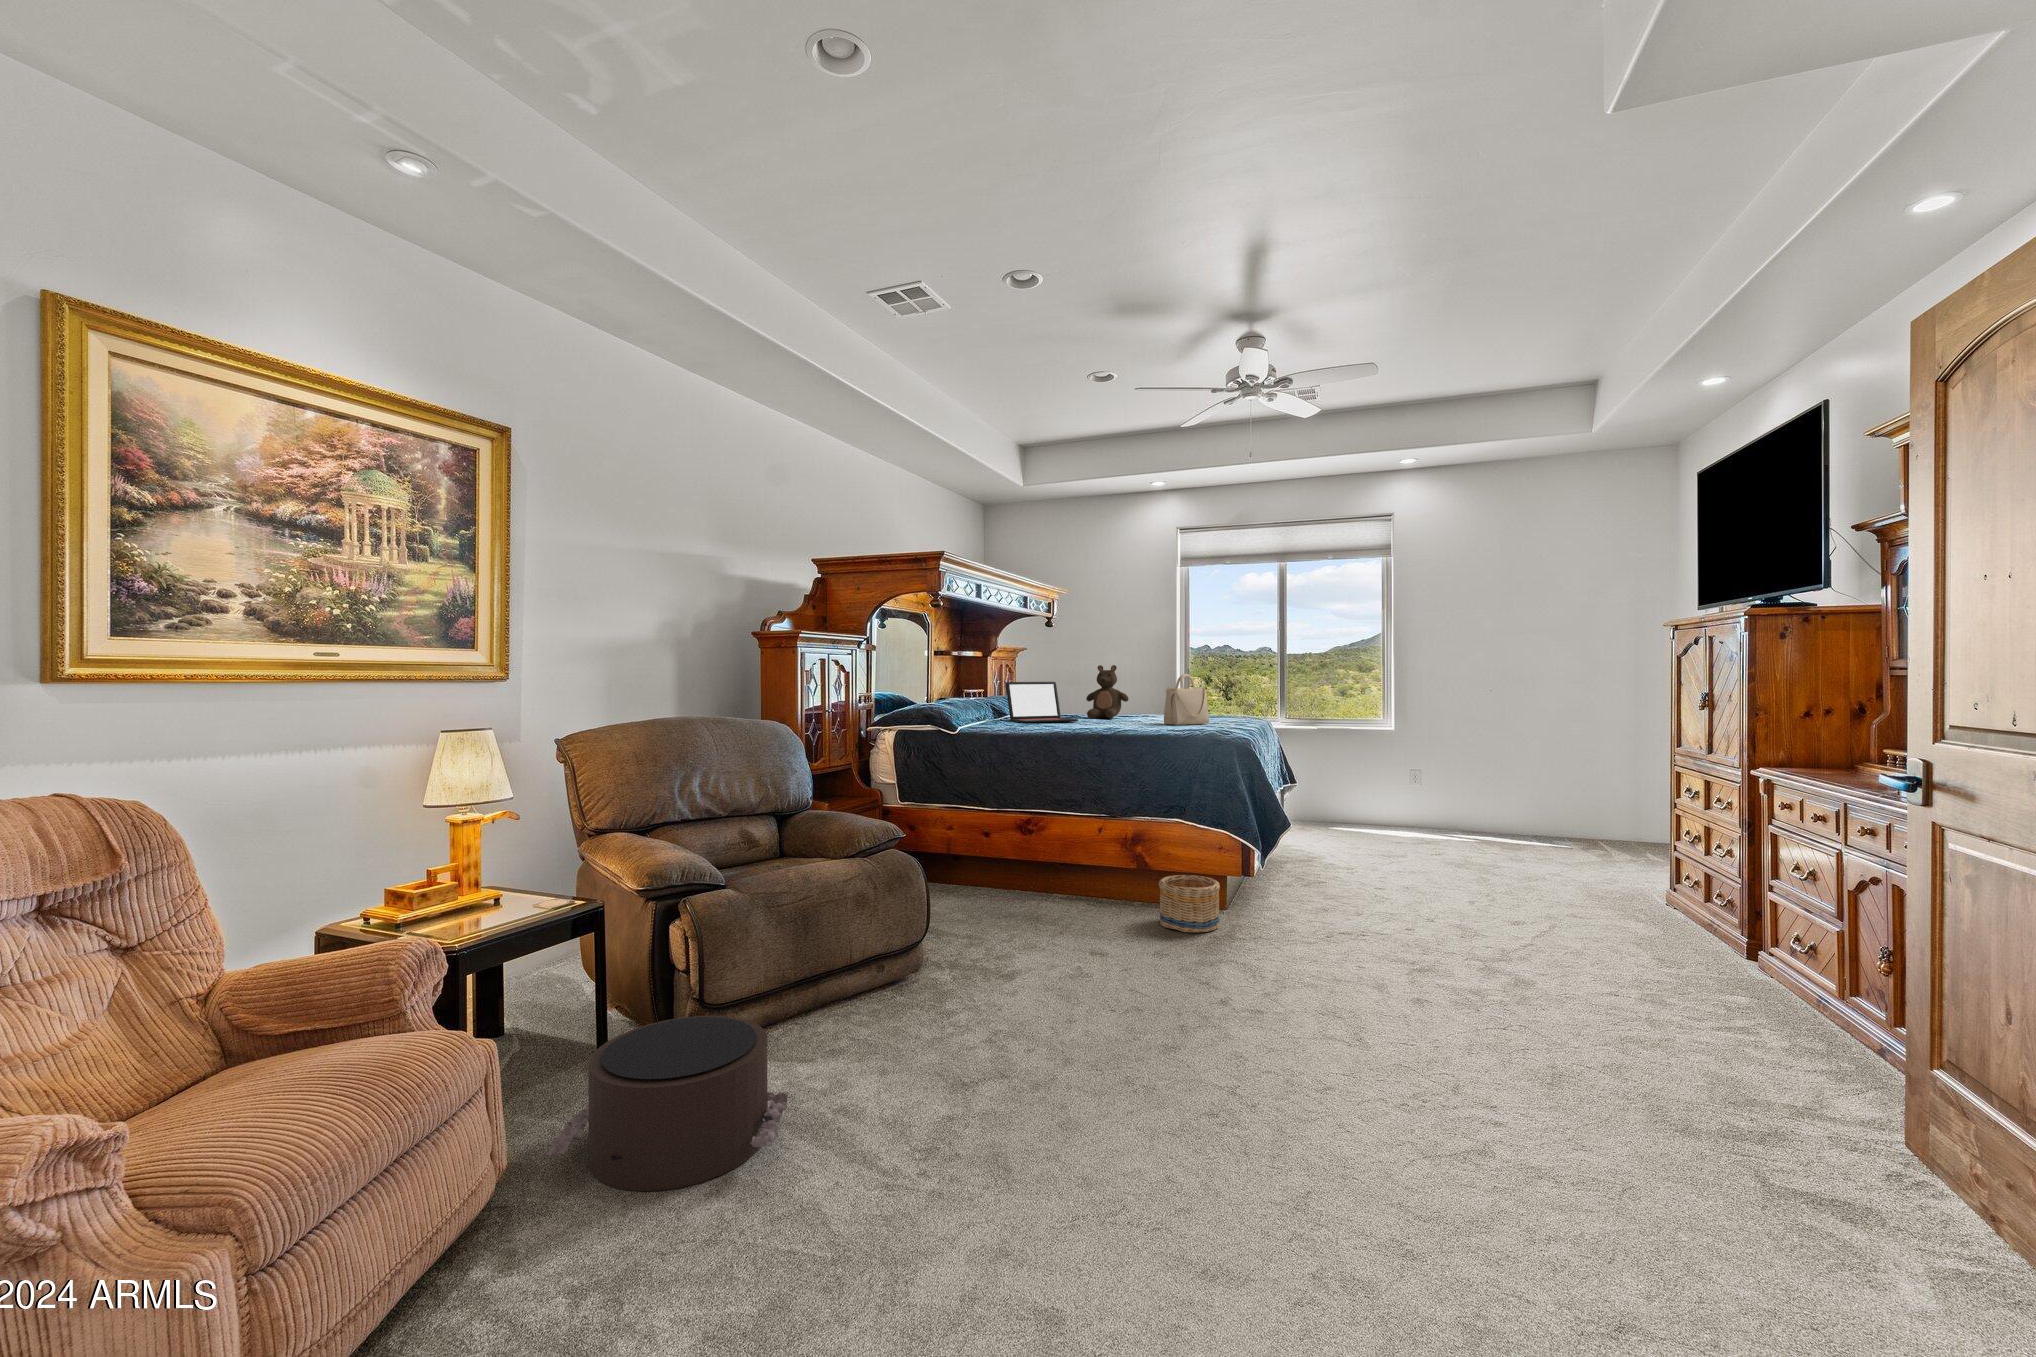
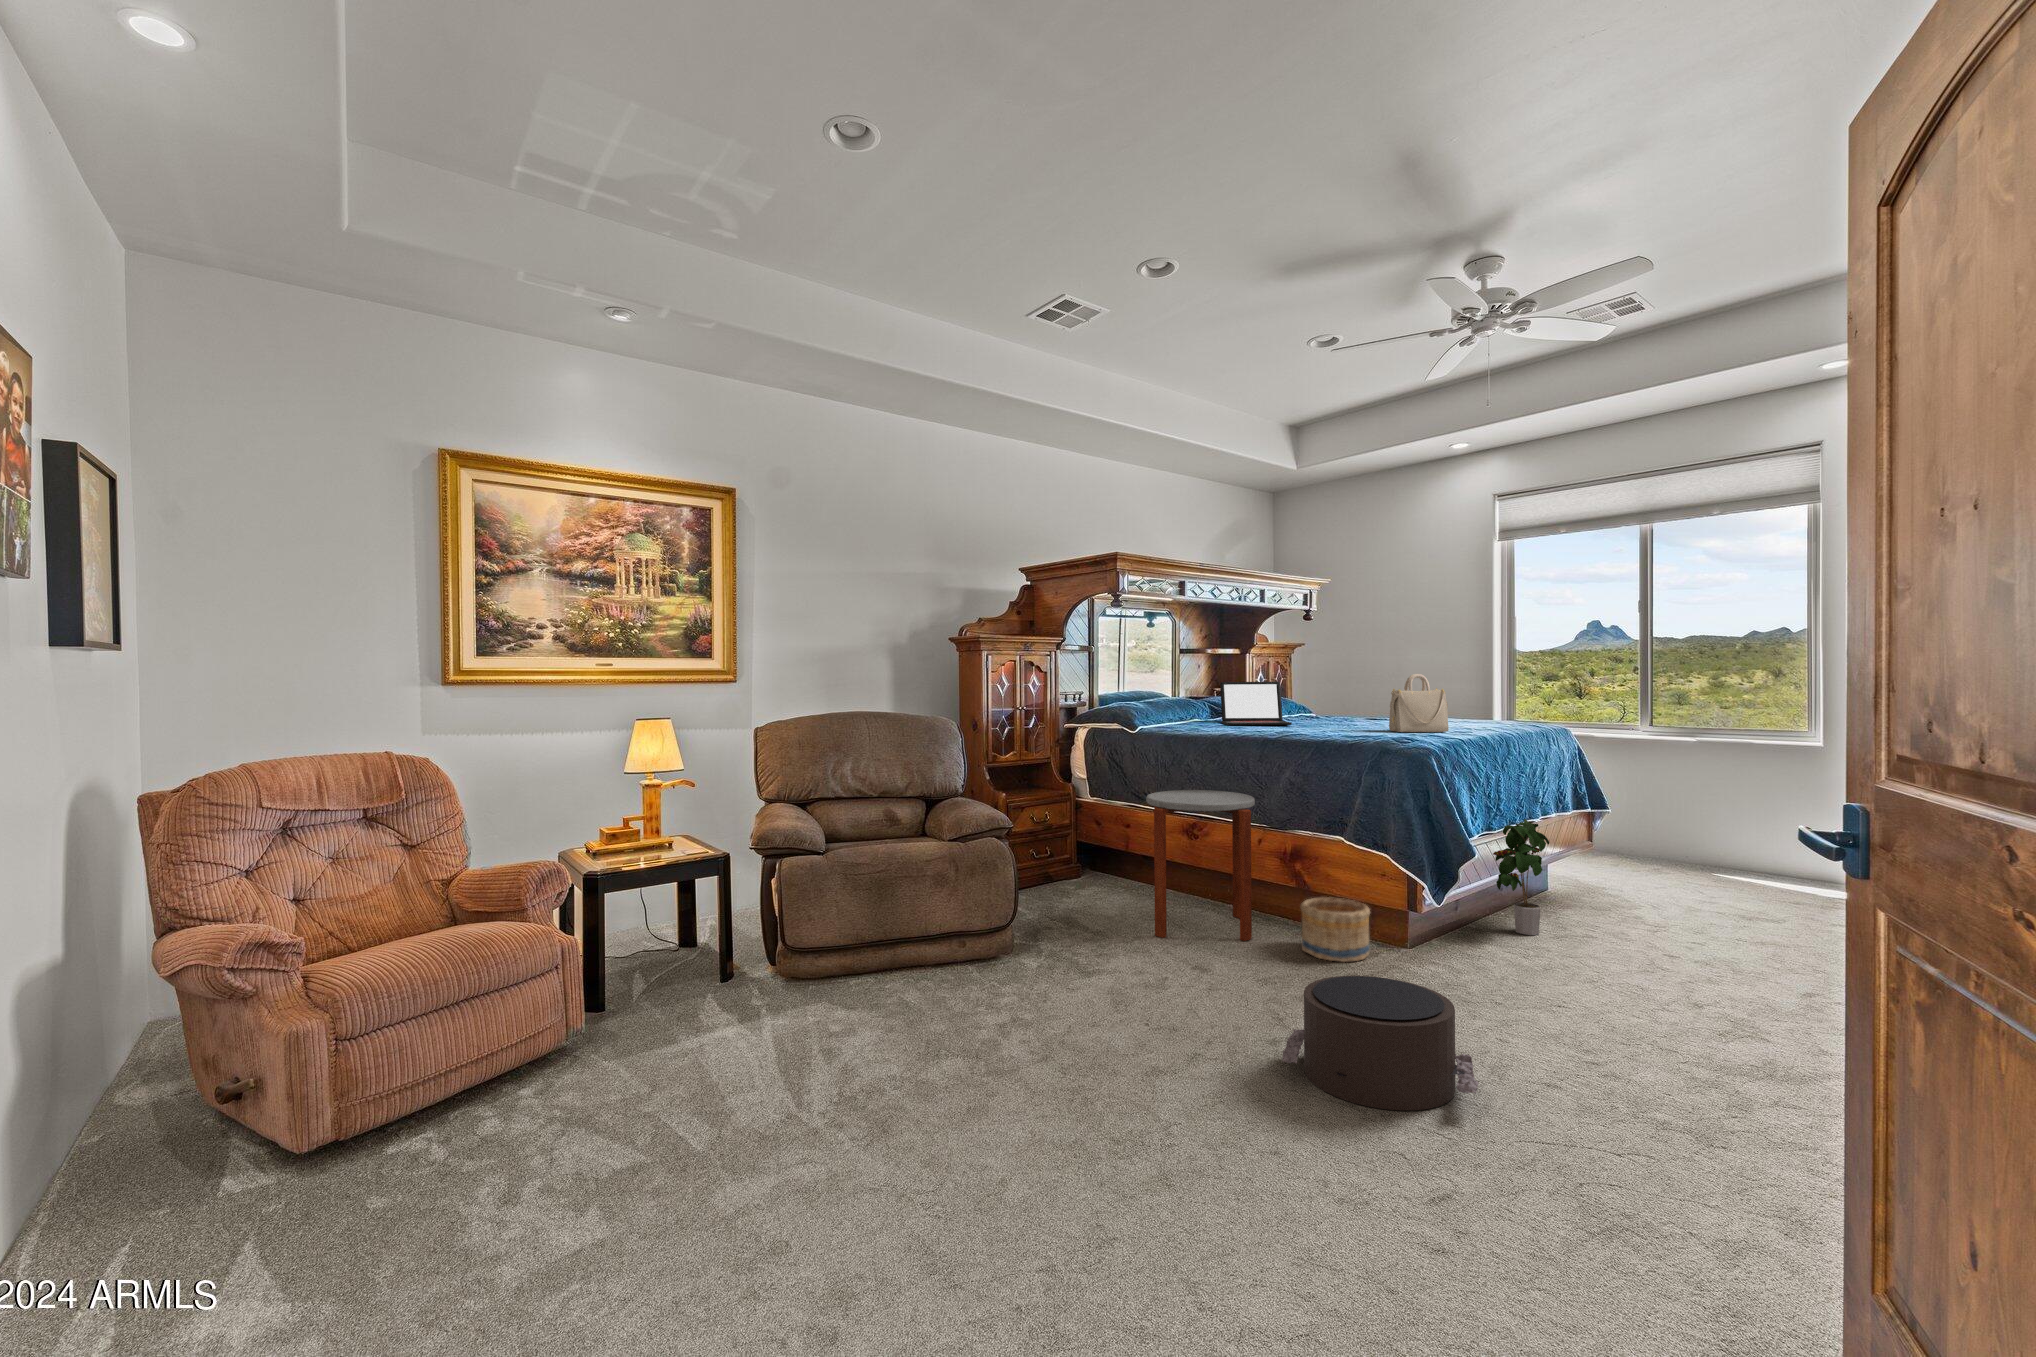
stuffed bear: present [1086,665,1129,719] -> none [1324,663,1375,723]
side table: none [1001,785,1113,934] -> present [1146,790,1255,941]
potted plant: none [1276,793,1305,889] -> present [1493,819,1549,935]
pouf: present [546,1016,788,1191] -> present [1282,976,1479,1111]

